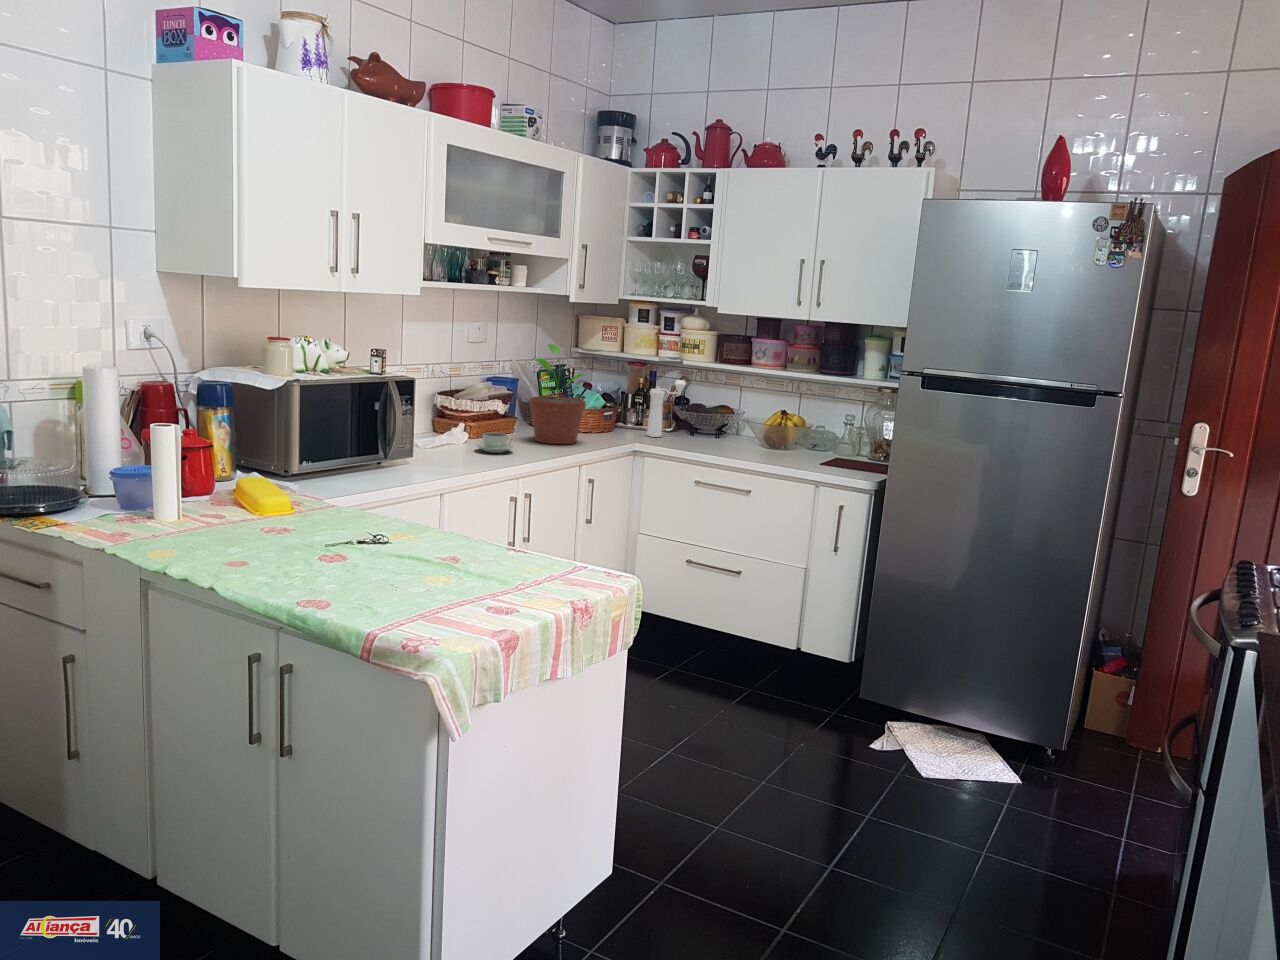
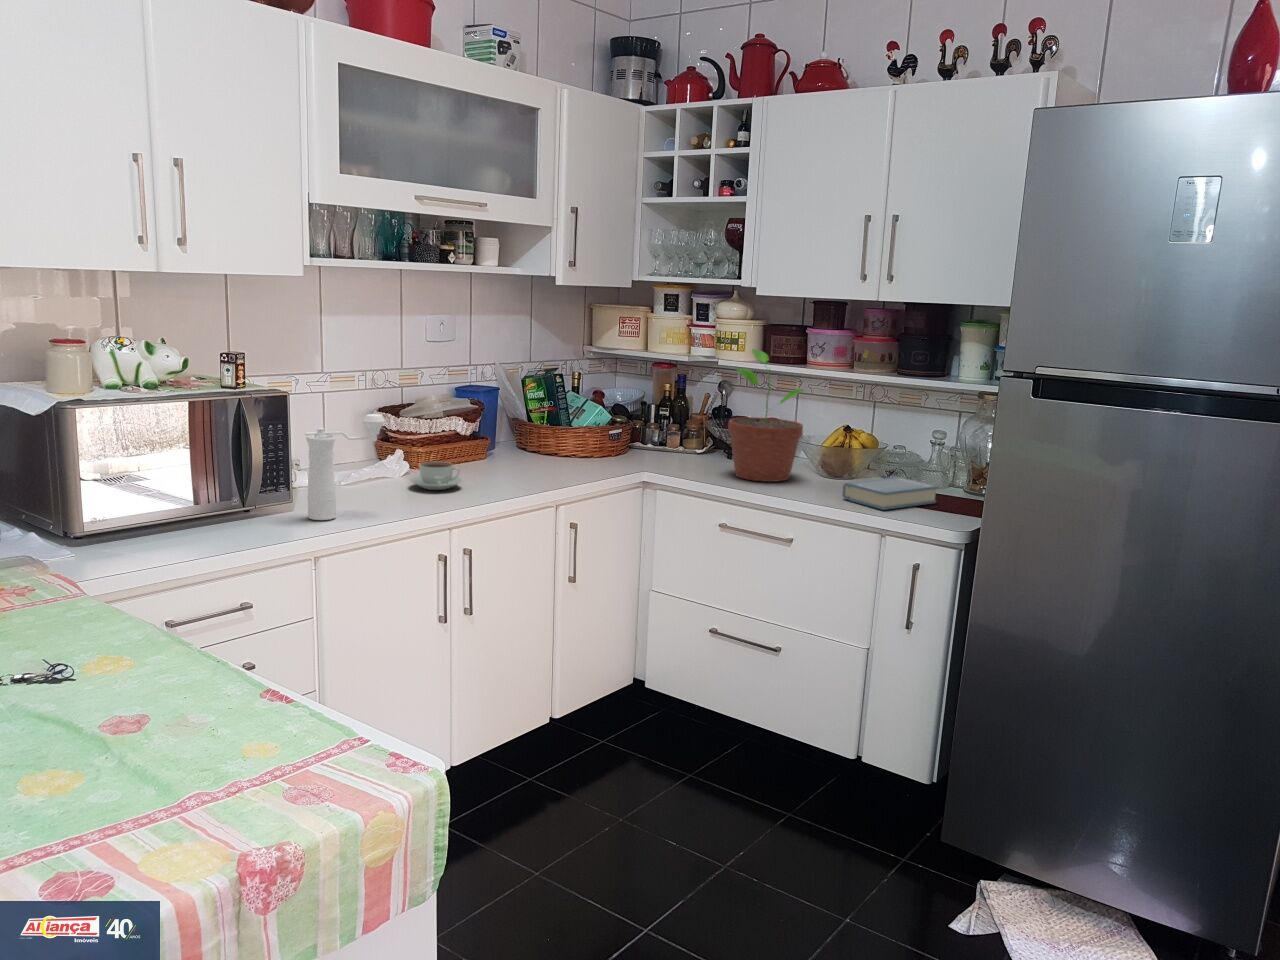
potted plant: present [529,344,586,444] -> present [728,349,804,482]
pepper mill: present [647,380,686,437] -> present [305,414,385,520]
hardback book: none [784,447,851,468] -> present [842,477,938,510]

